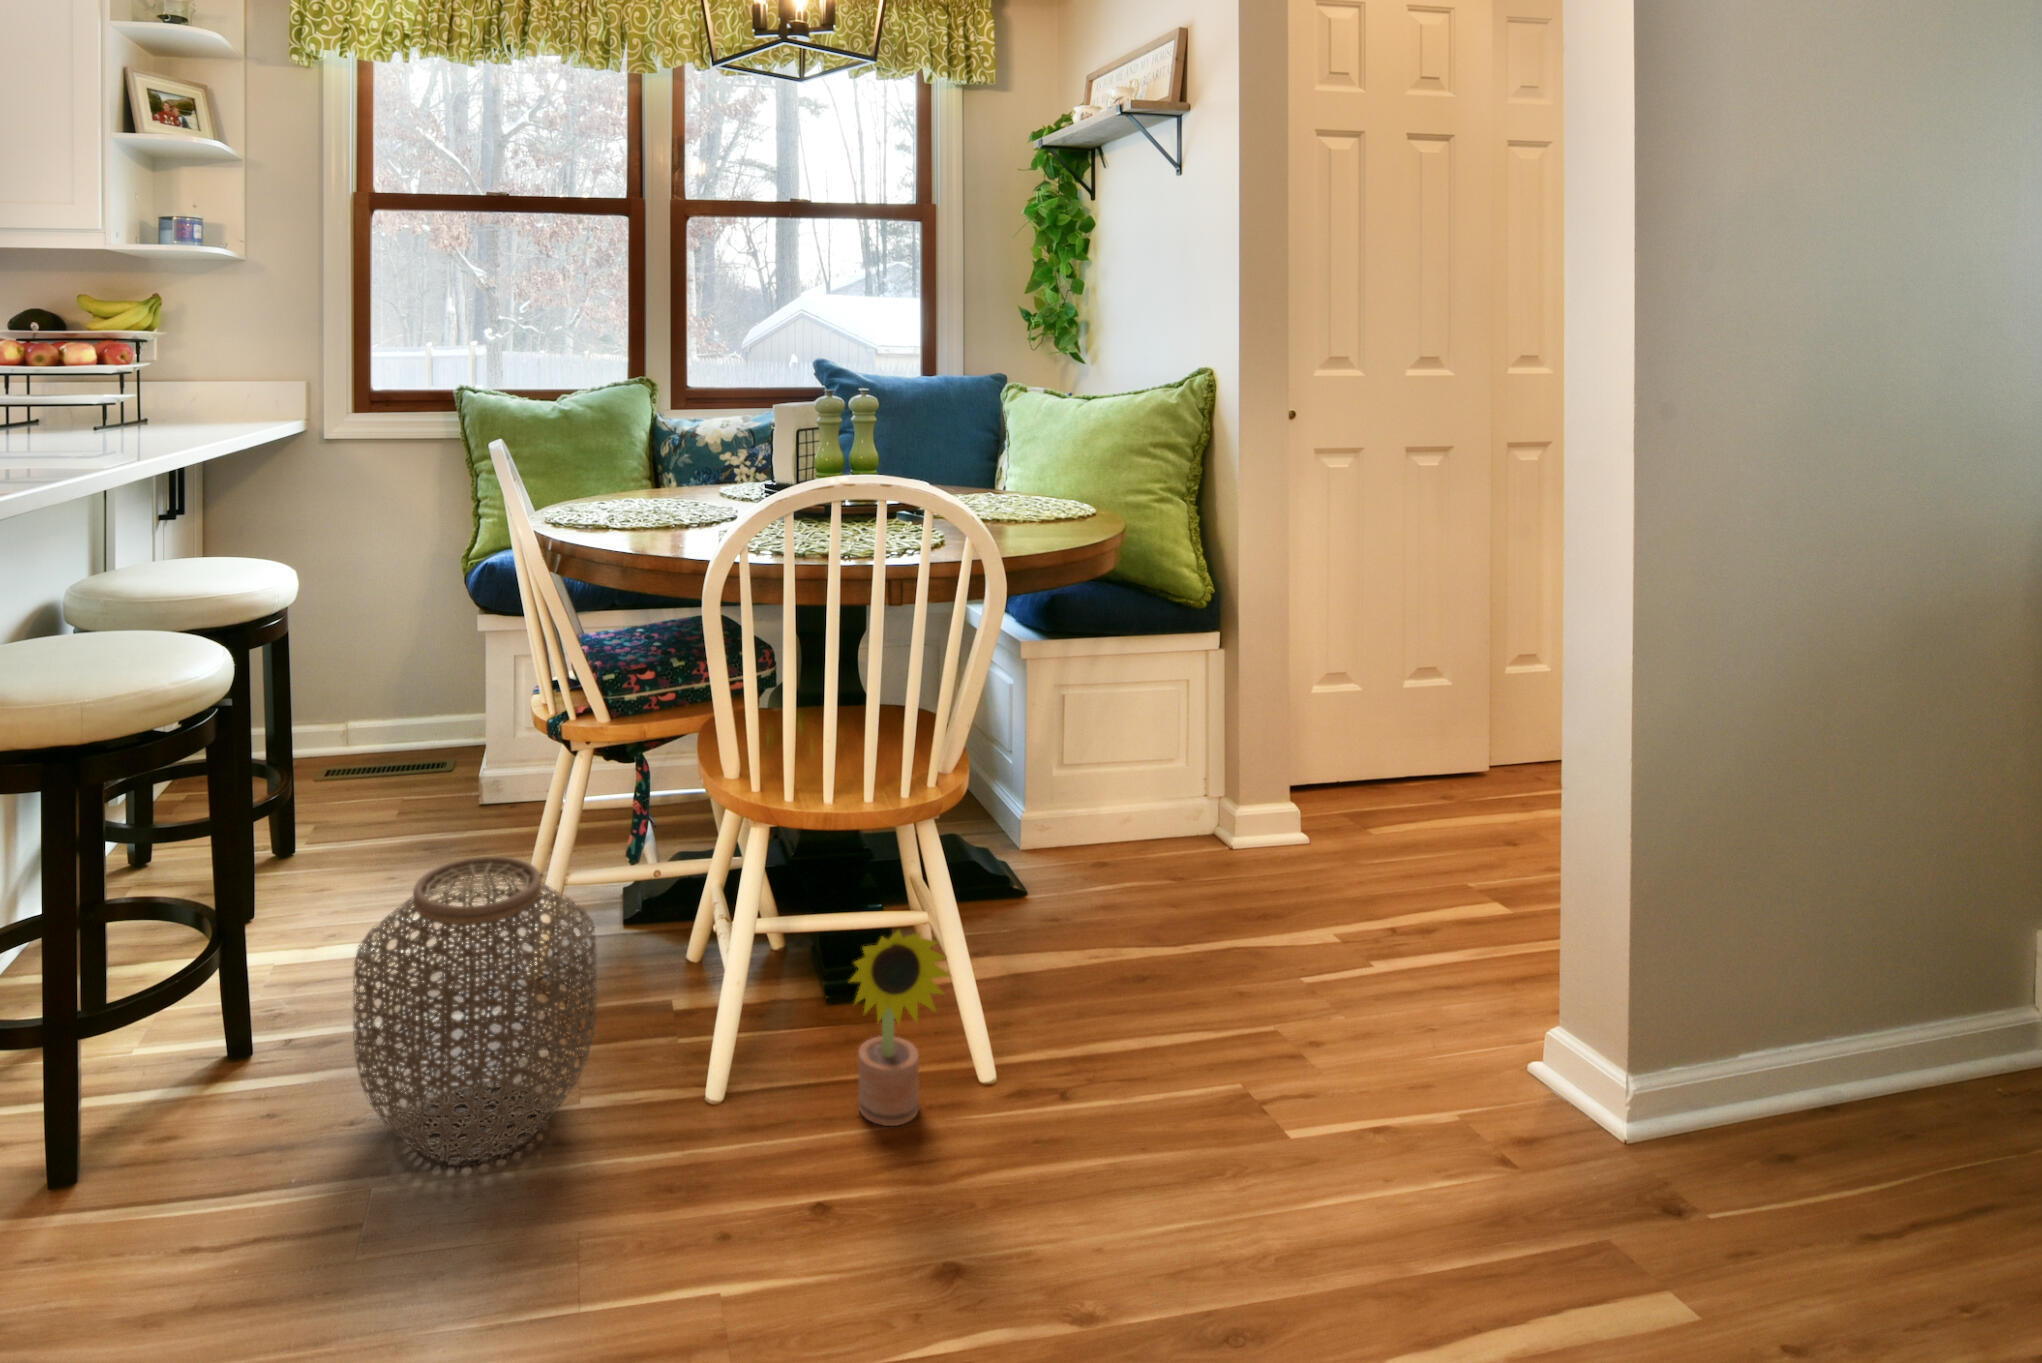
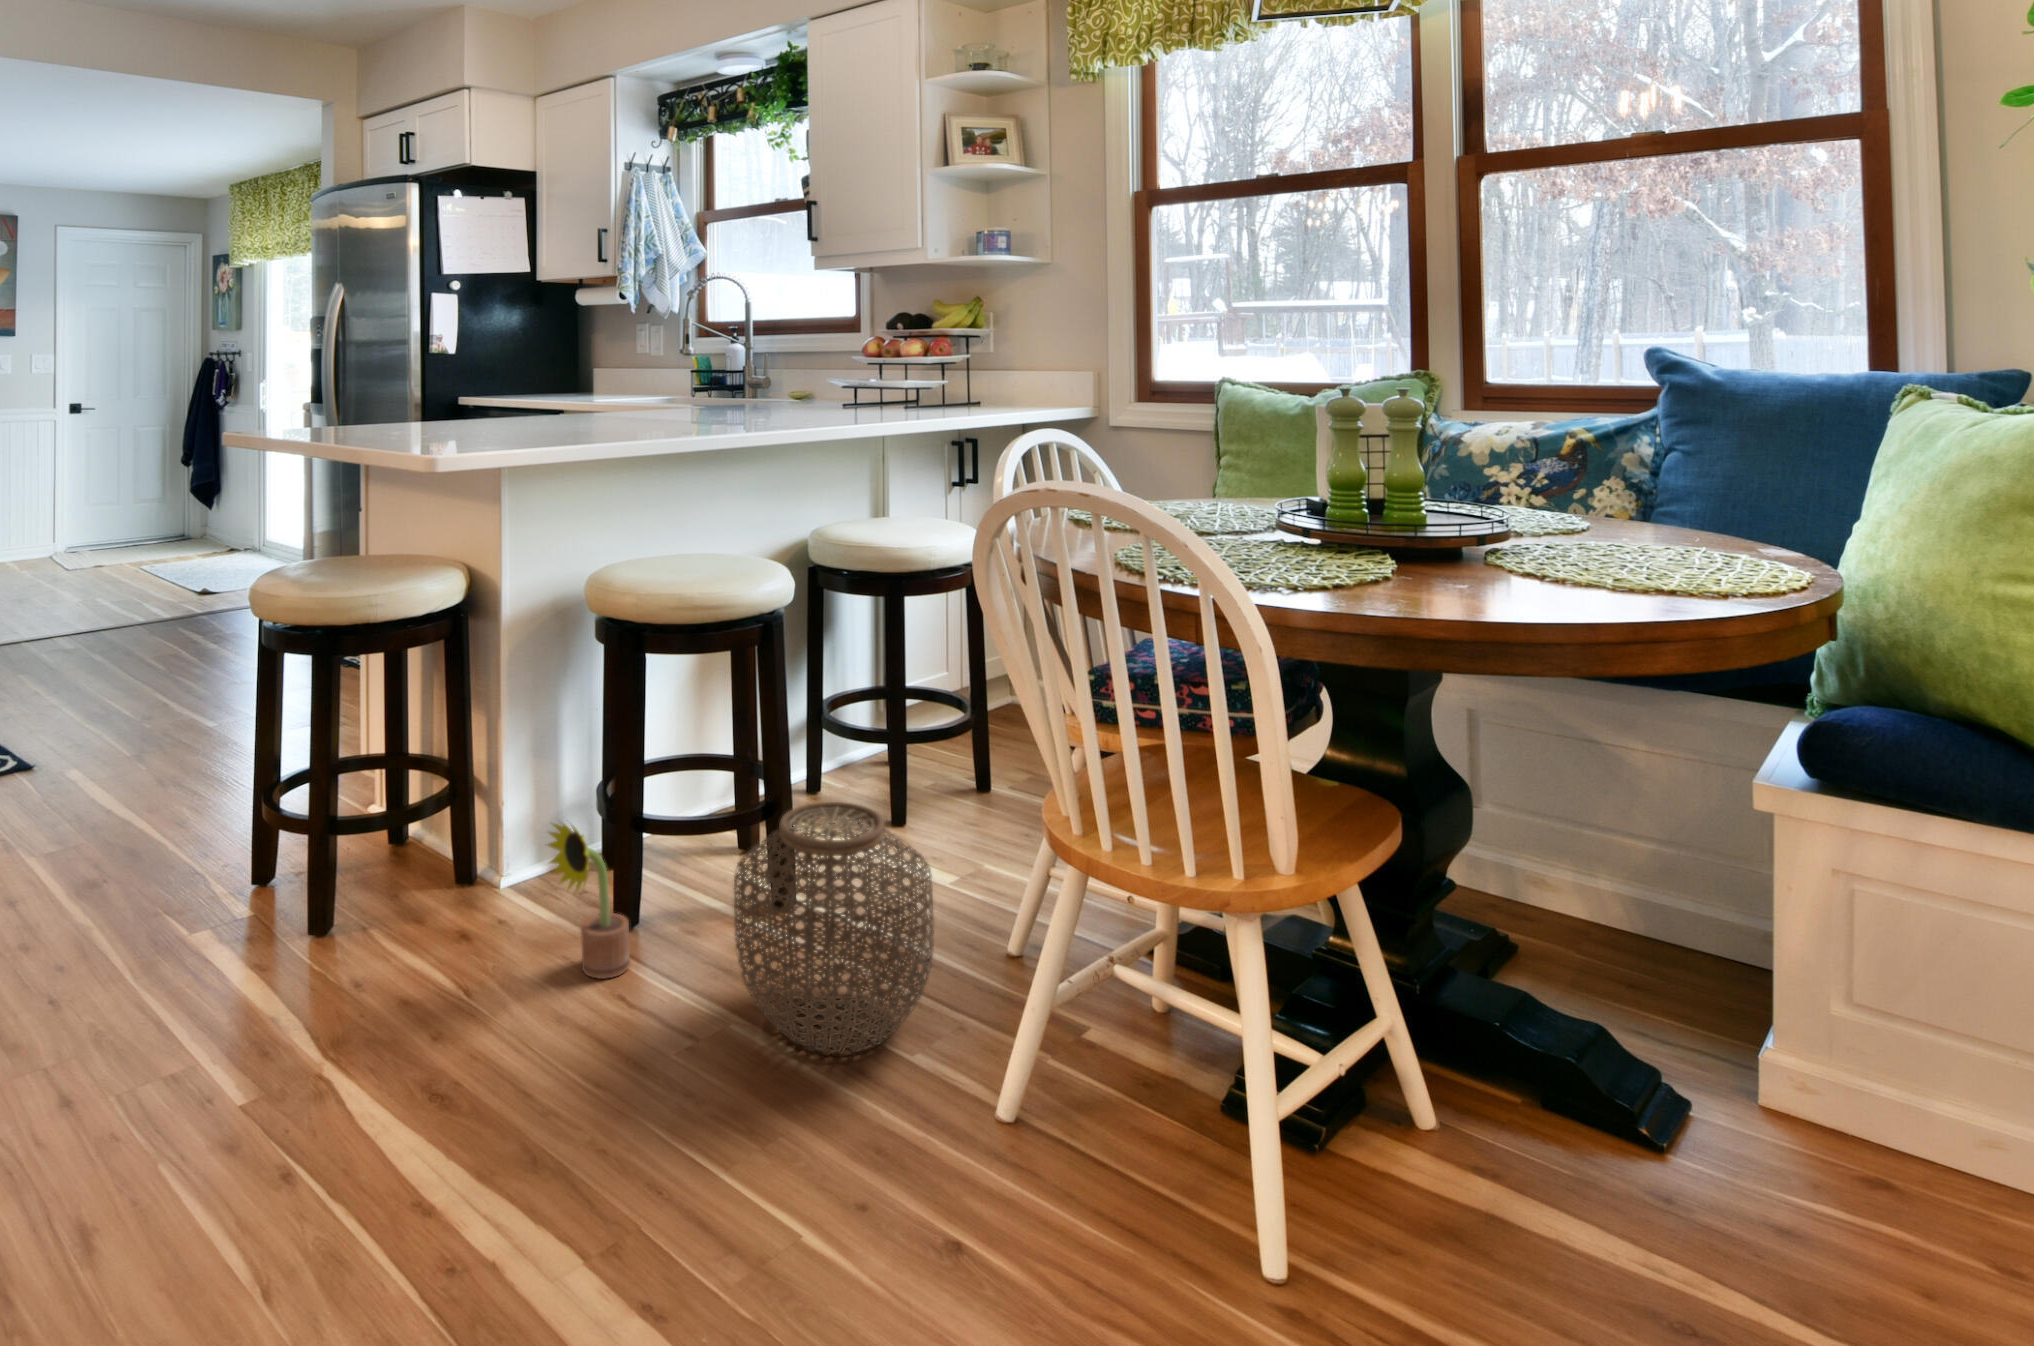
decorative plant: present [850,931,950,1126] -> present [548,824,630,979]

